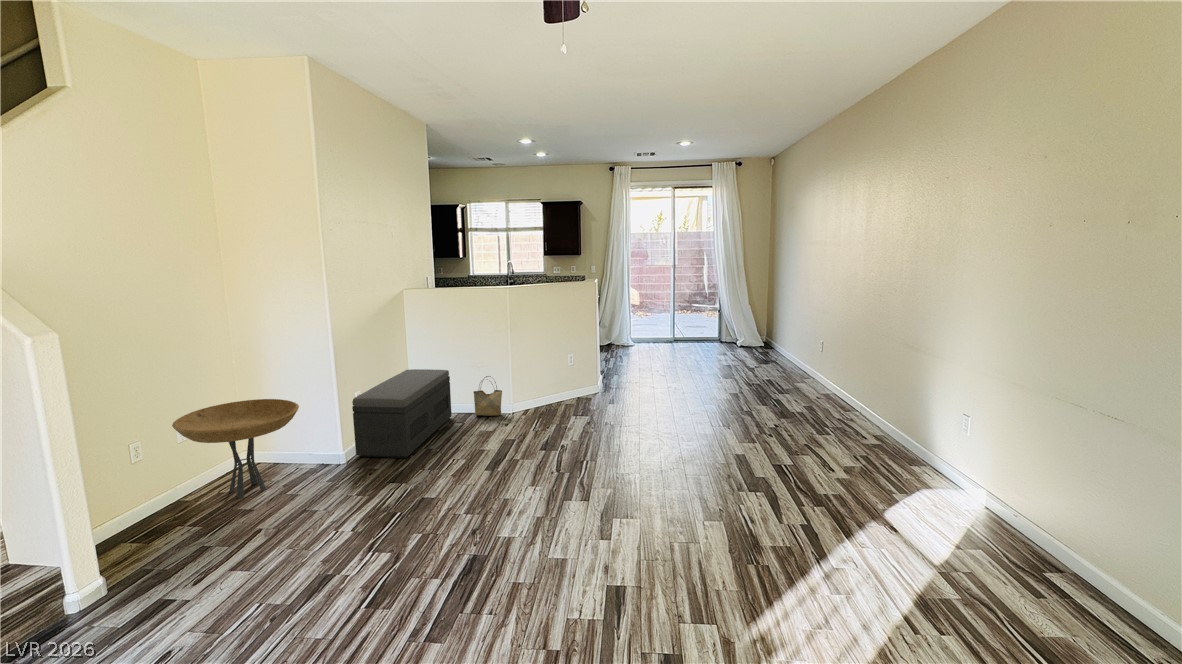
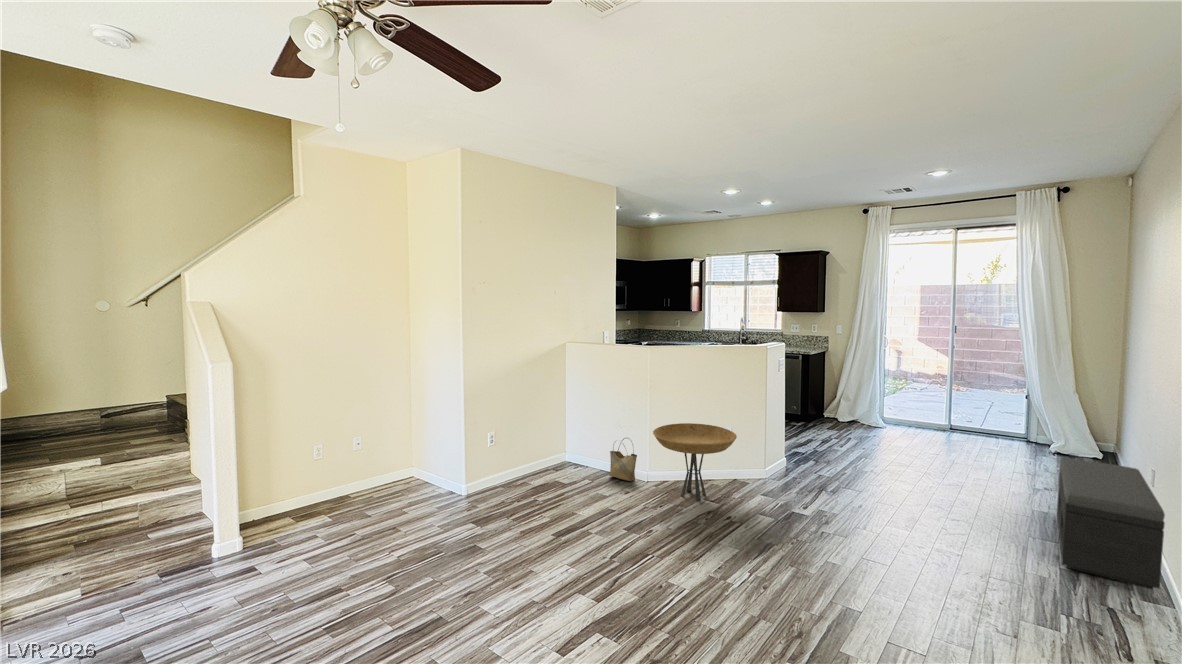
storage bench: present [352,369,452,458] -> present [1057,458,1165,589]
side table: present [172,399,299,498] -> present [653,423,737,500]

